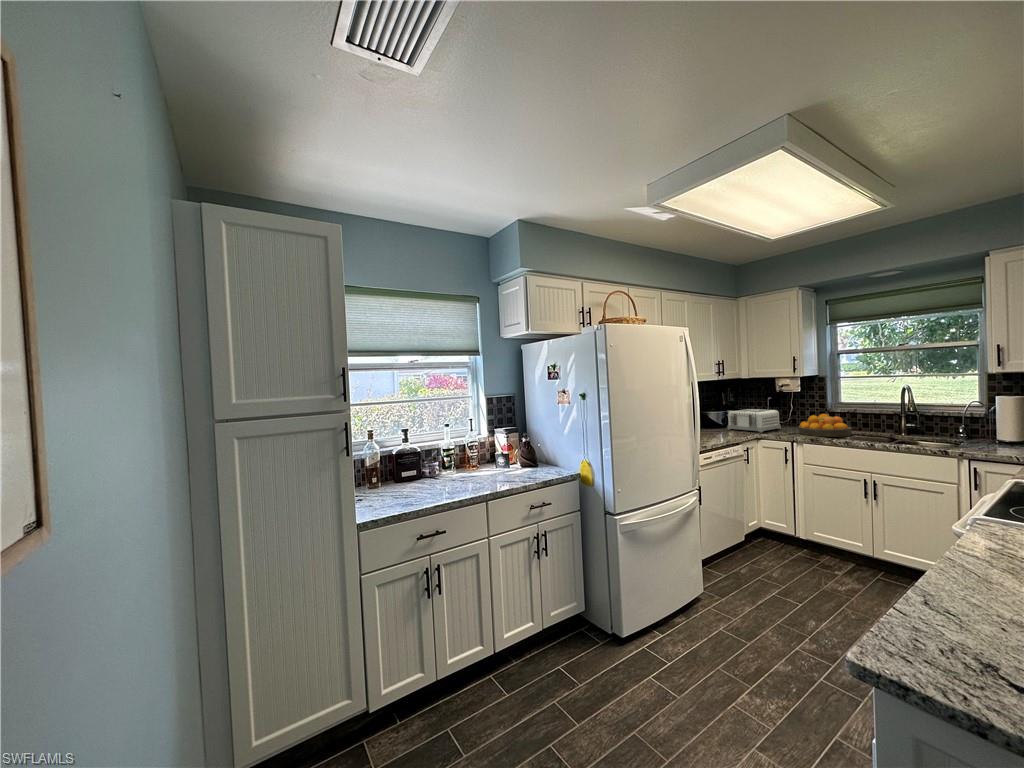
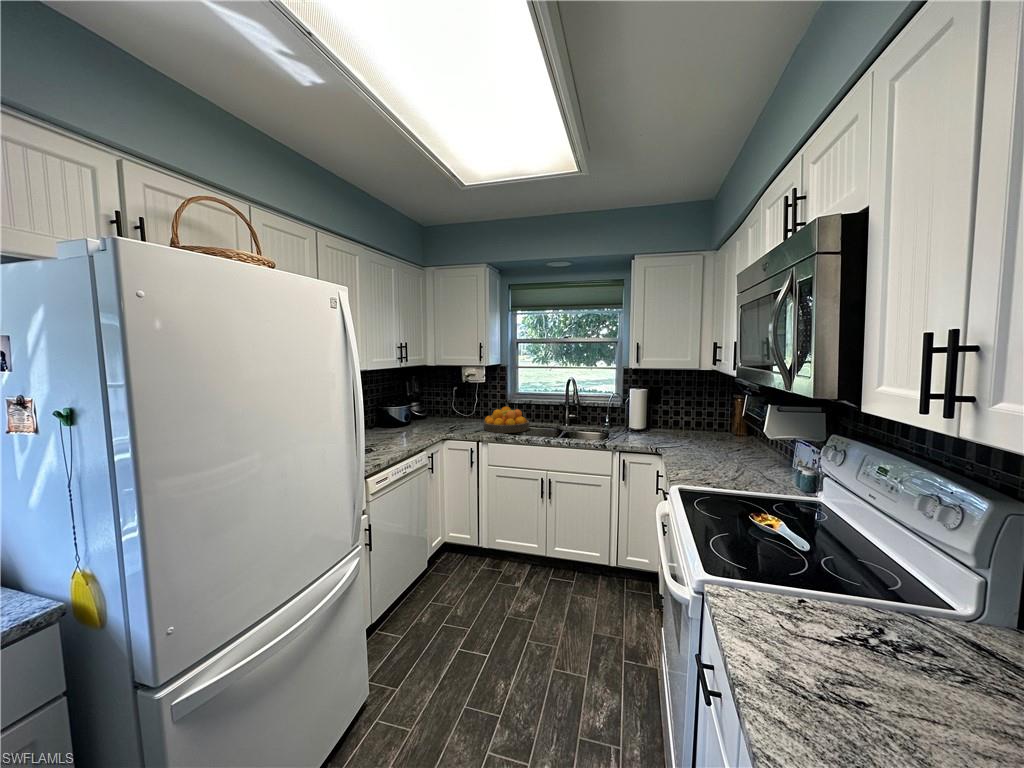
toaster: present [727,409,781,432] -> none [411,402,467,431]

